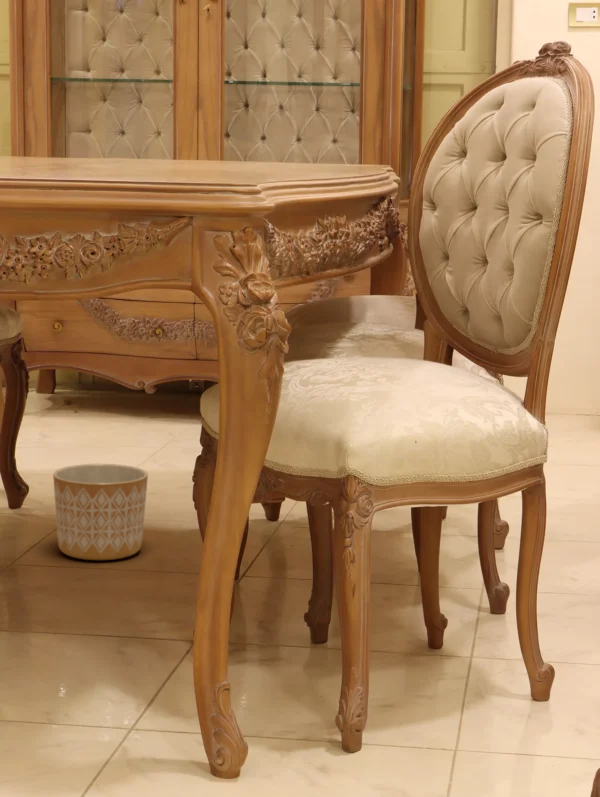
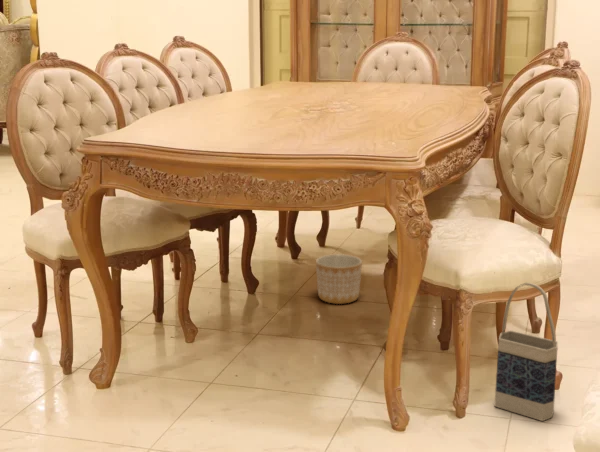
bag: none [420,463,546,752] -> present [495,282,558,421]

